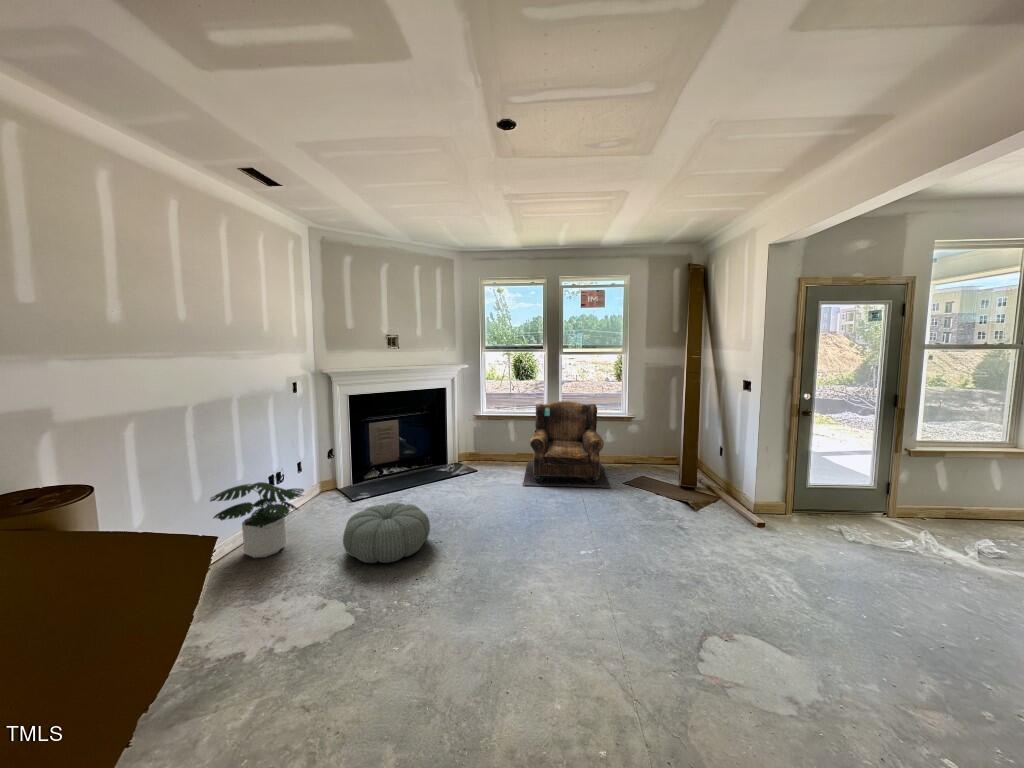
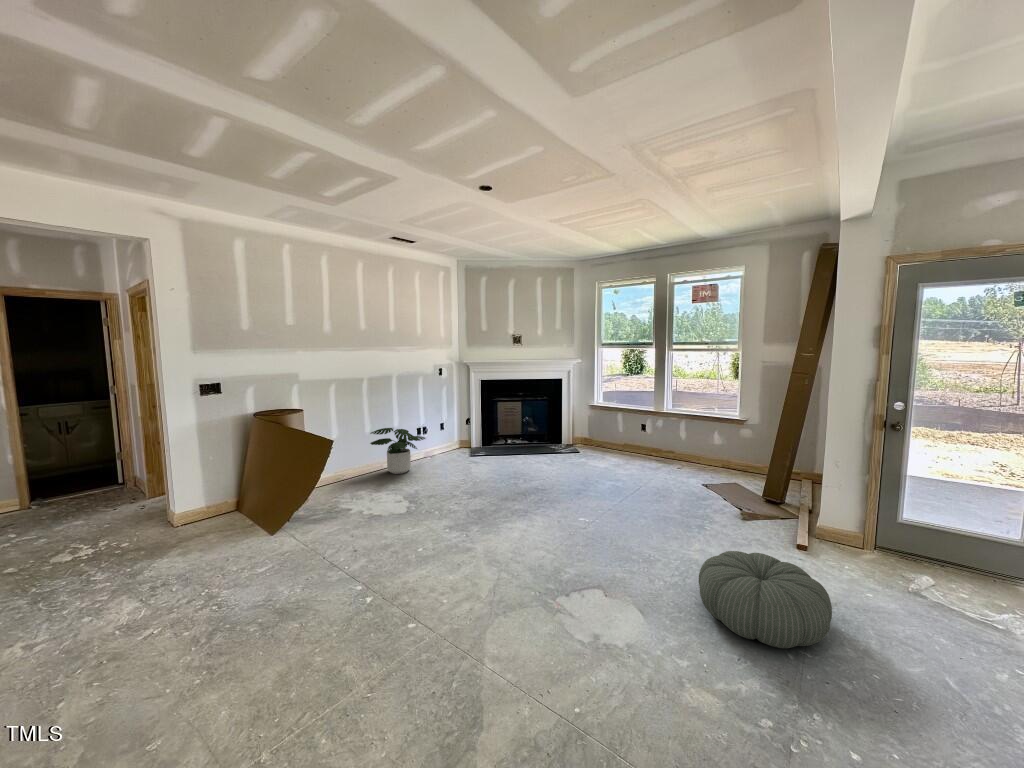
armchair: present [523,401,611,488] -> none [599,397,705,485]
pouf: present [343,503,430,563] -> present [698,551,832,648]

